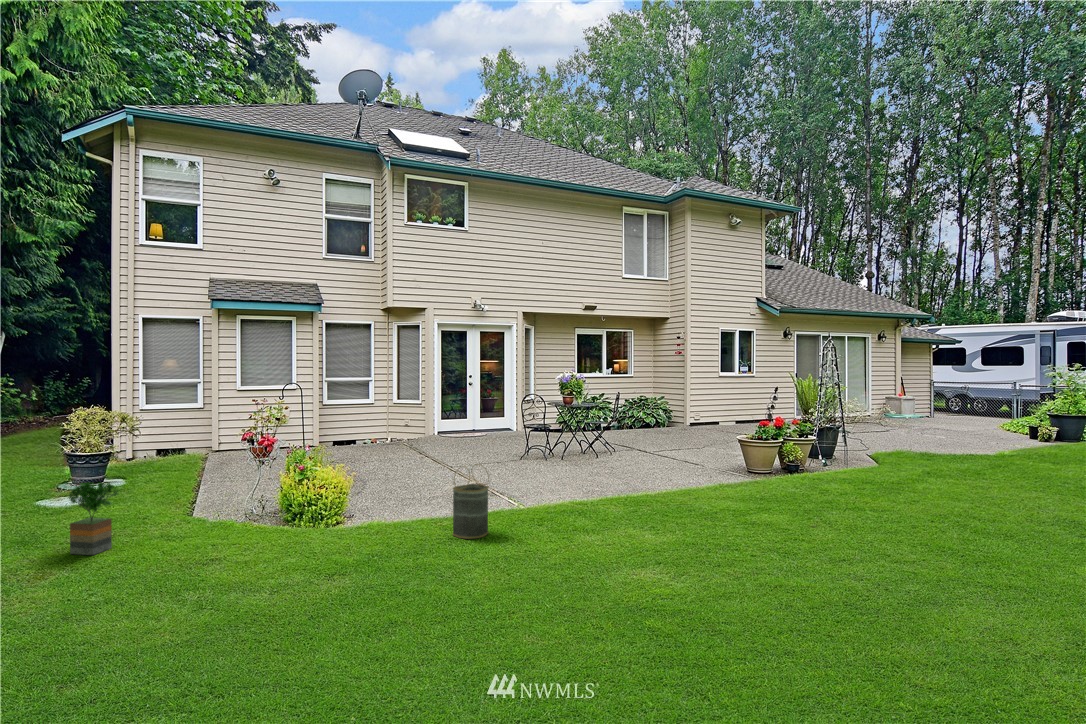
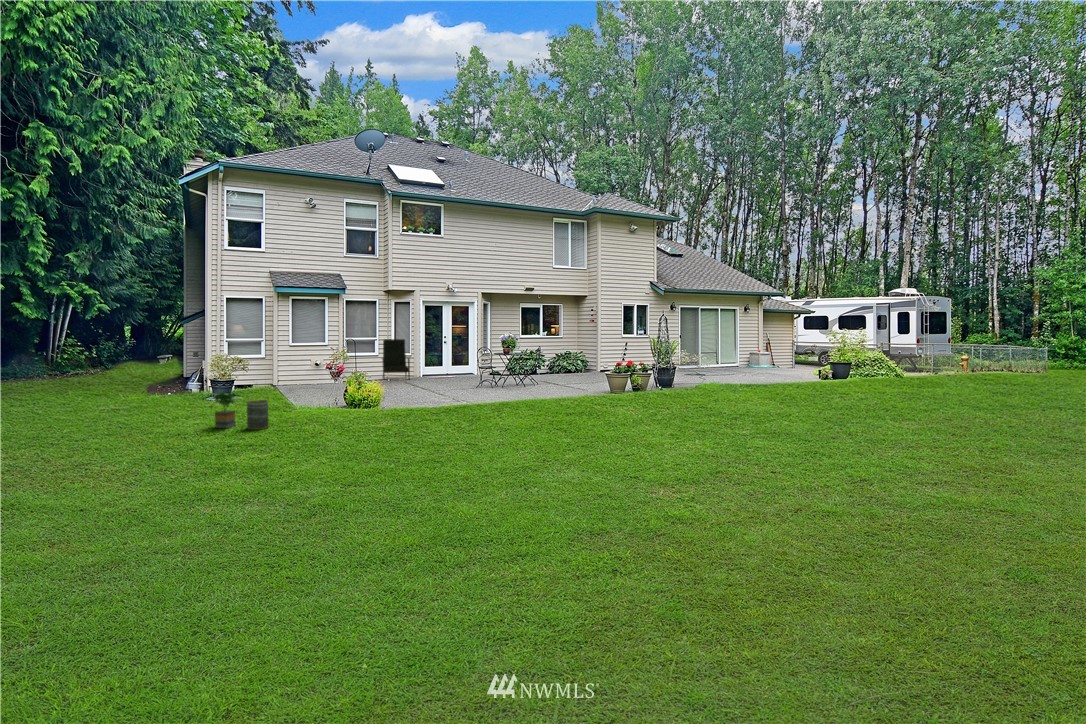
lounge chair: none [376,381,421,443] -> present [382,339,410,379]
basket: present [453,464,489,539] -> present [247,400,269,429]

